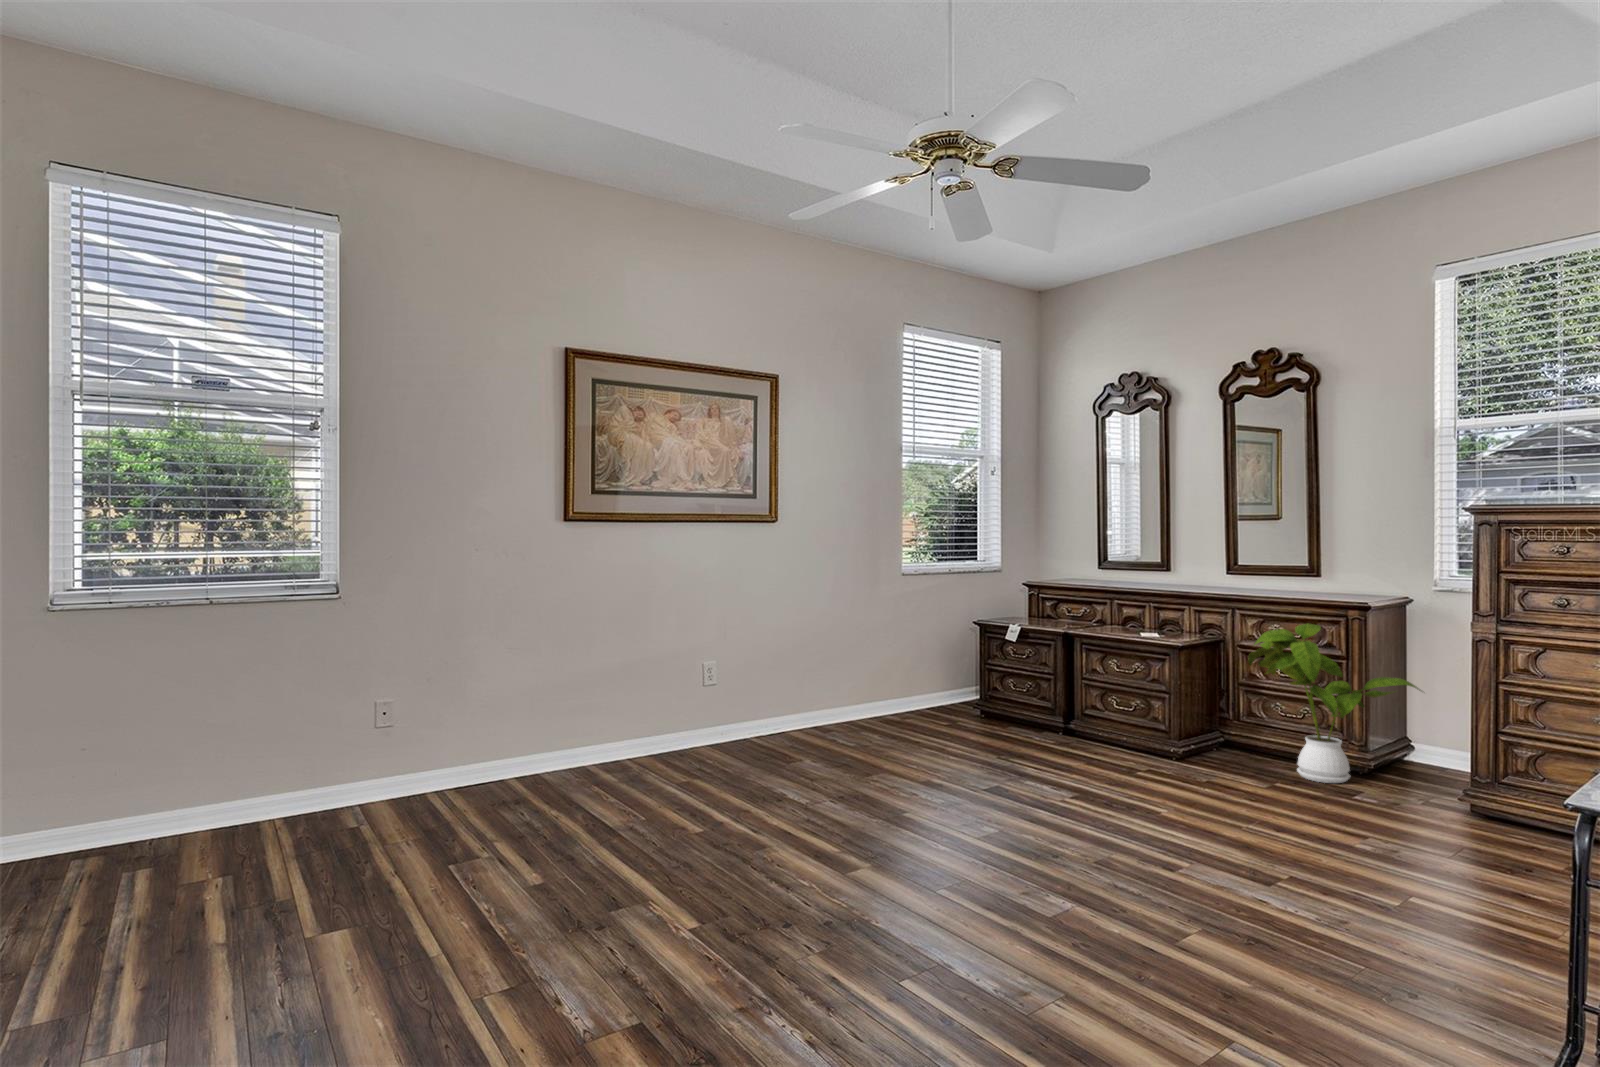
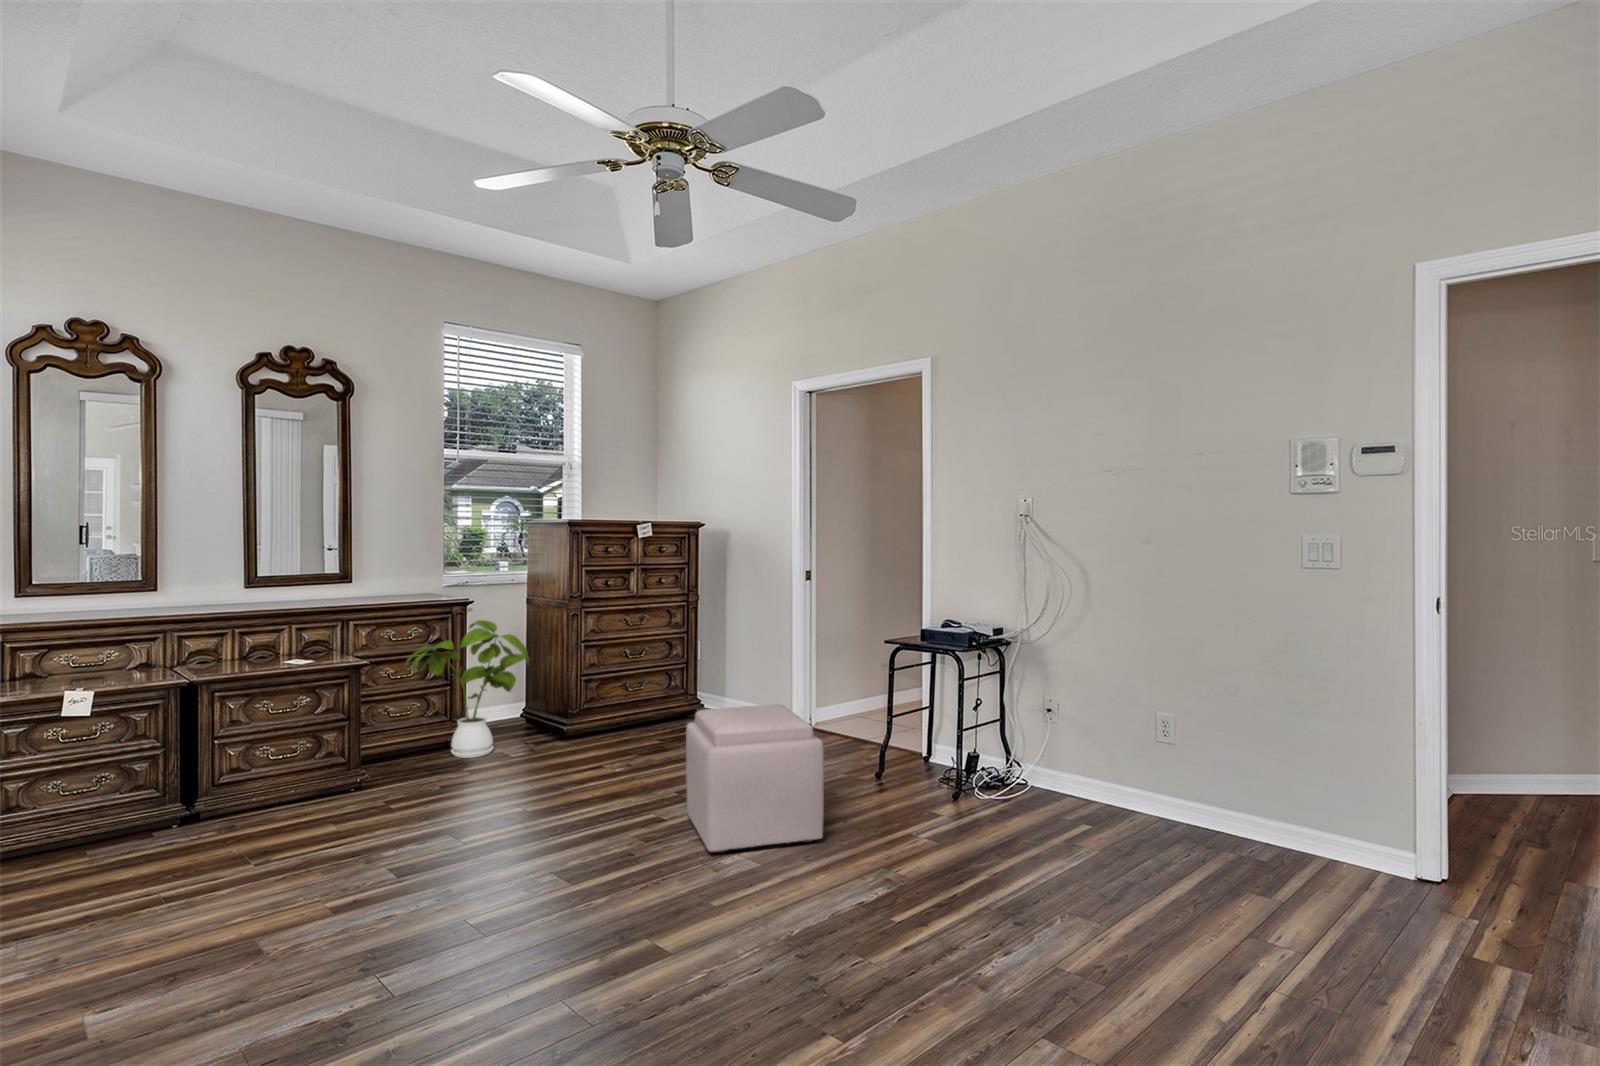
ottoman: none [1064,741,1288,944] -> present [686,704,824,853]

